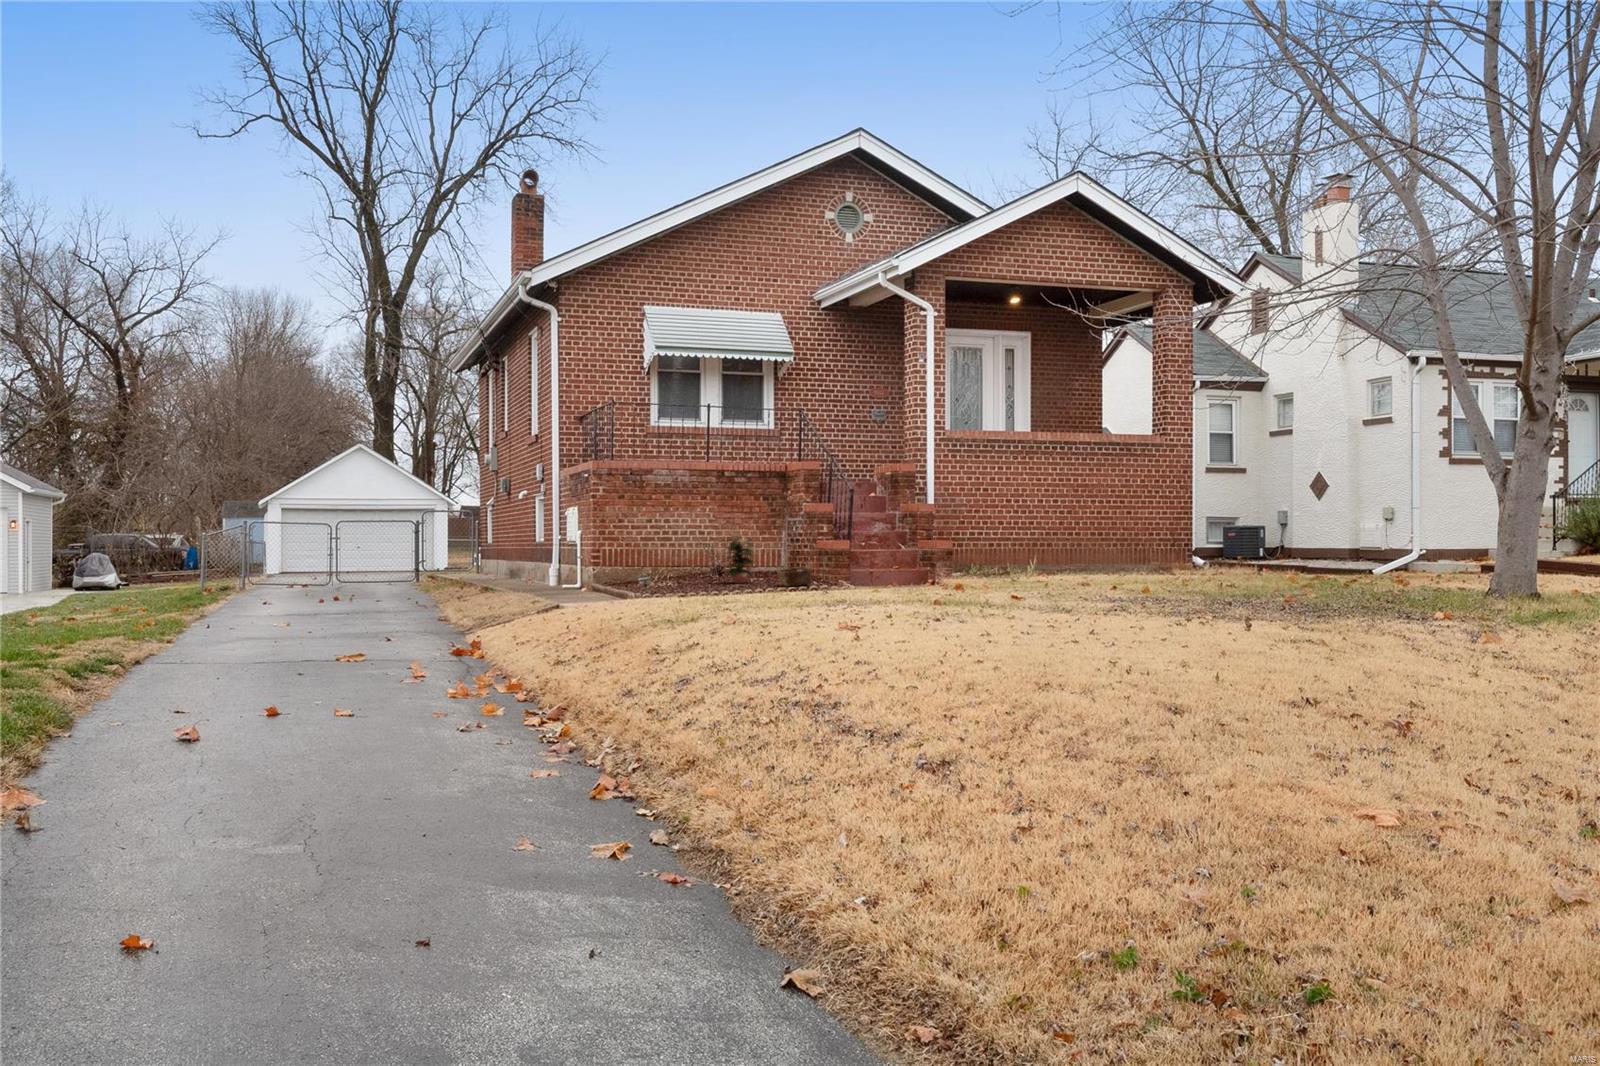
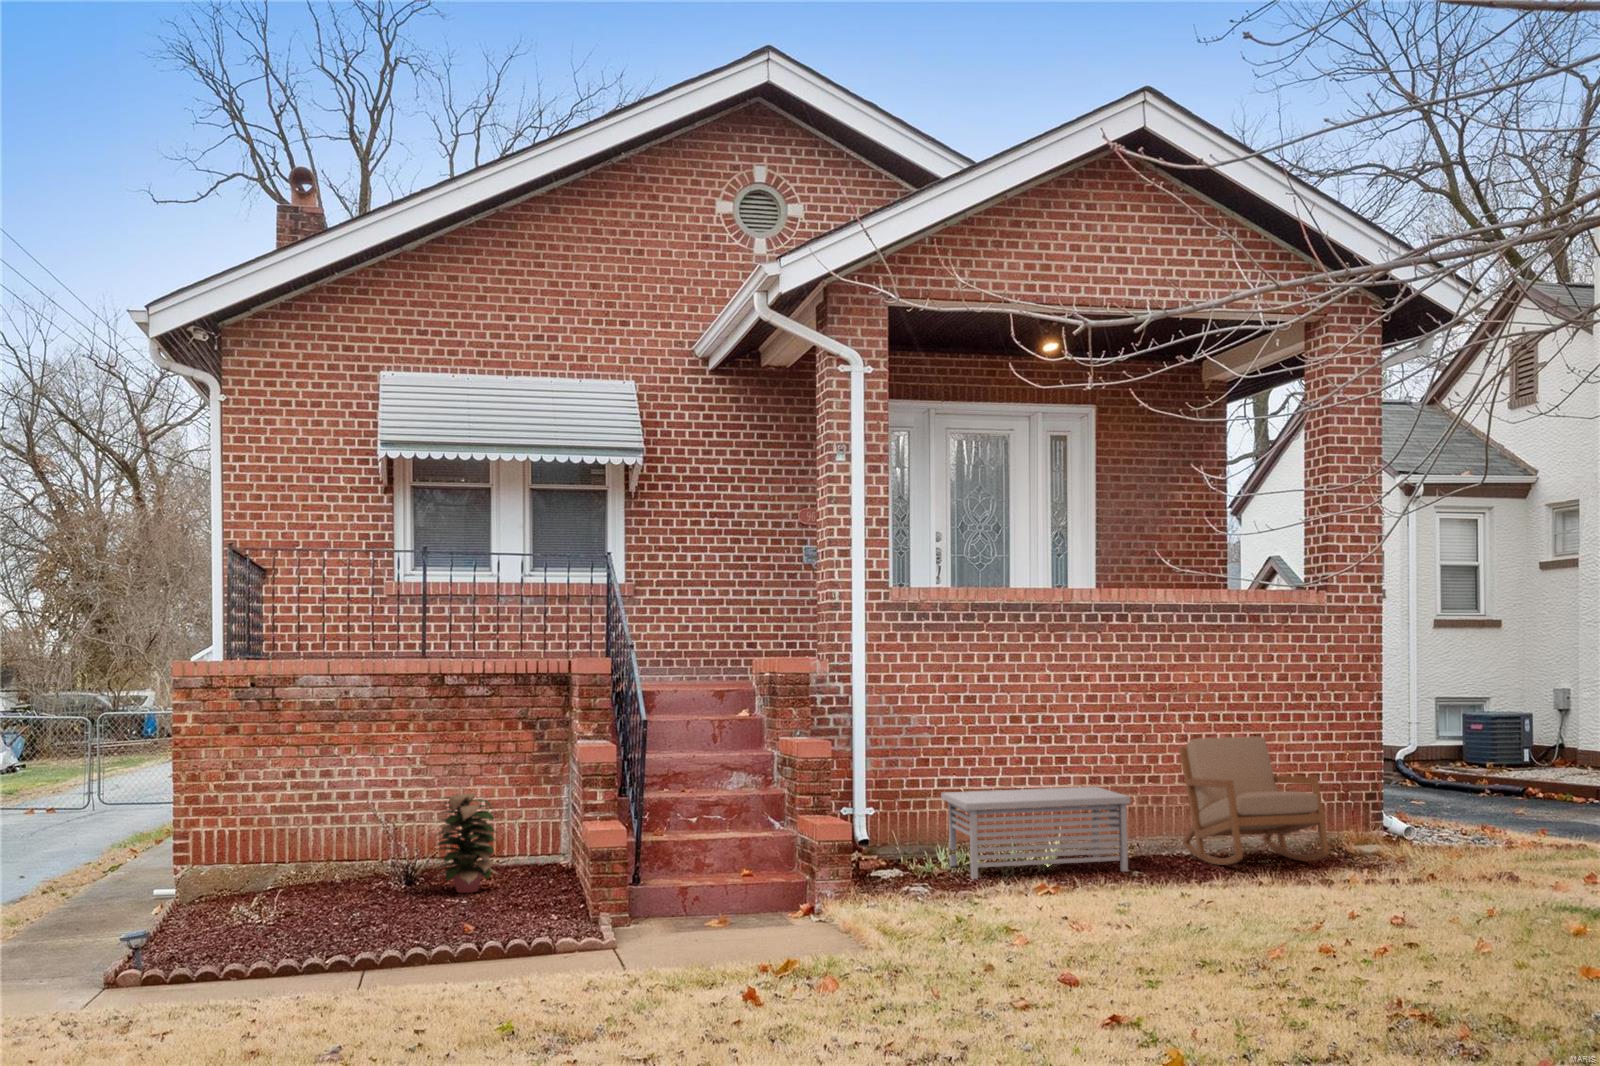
chair: none [1088,510,1165,572] -> present [1179,736,1329,865]
storage bench: none [971,535,1069,577] -> present [941,787,1131,879]
woven basket: present [777,566,811,586] -> none [504,861,574,917]

